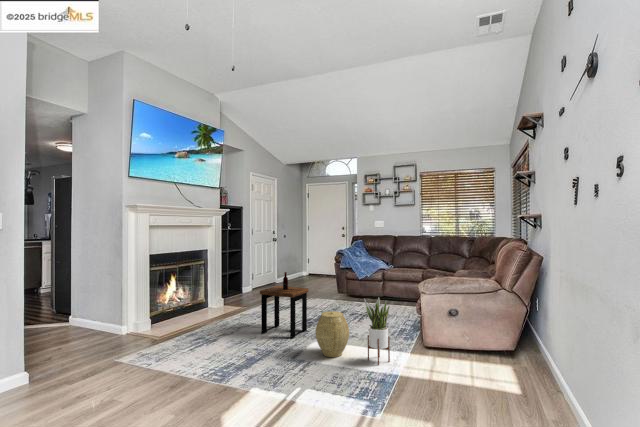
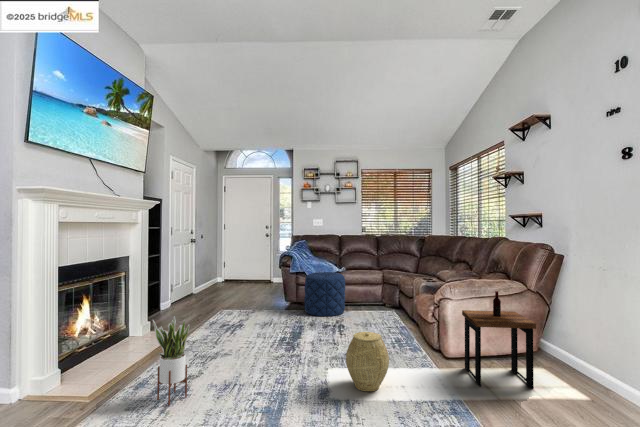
pouf: none [346,268,382,306] -> present [304,272,345,316]
side table: present [260,272,308,339] -> present [462,291,536,388]
potted plant: present [364,298,390,365] -> present [153,316,190,405]

